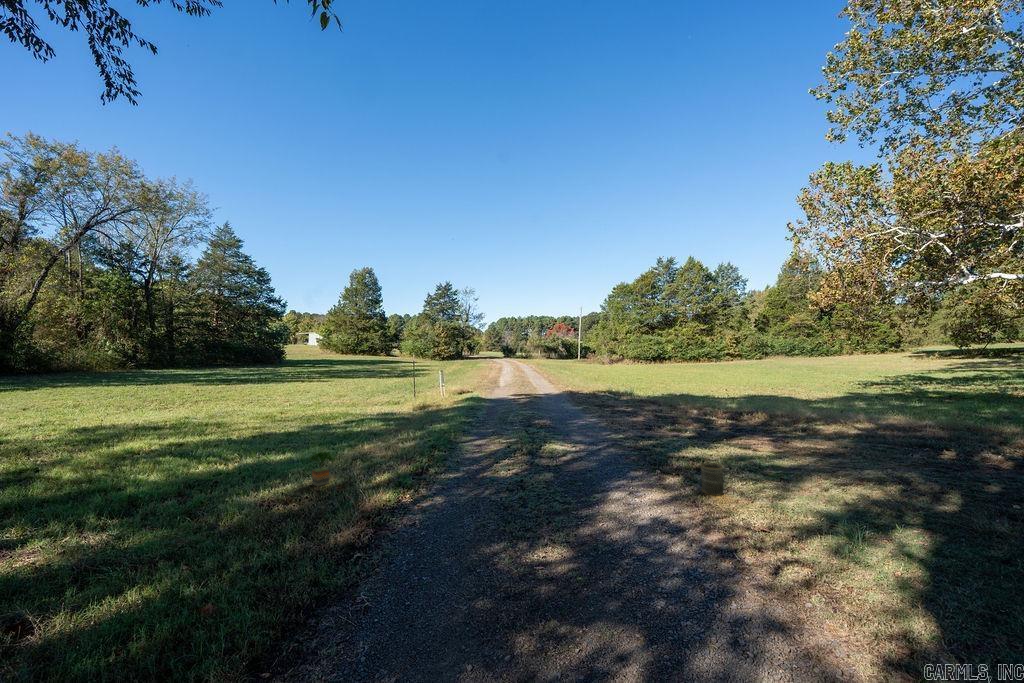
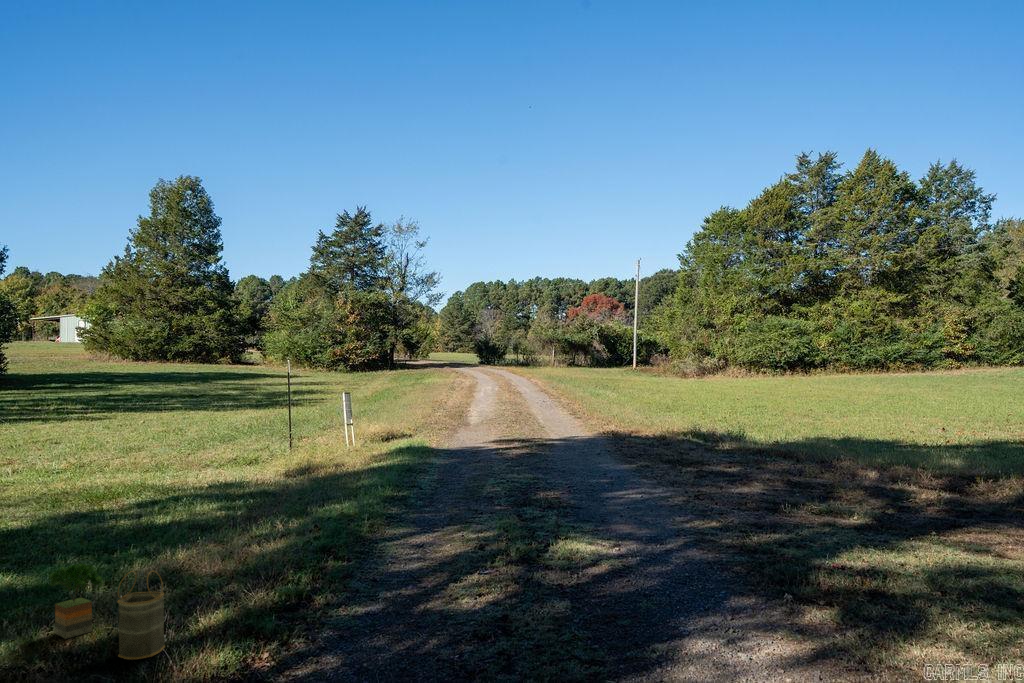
basket: present [701,463,723,495] -> present [117,571,165,659]

